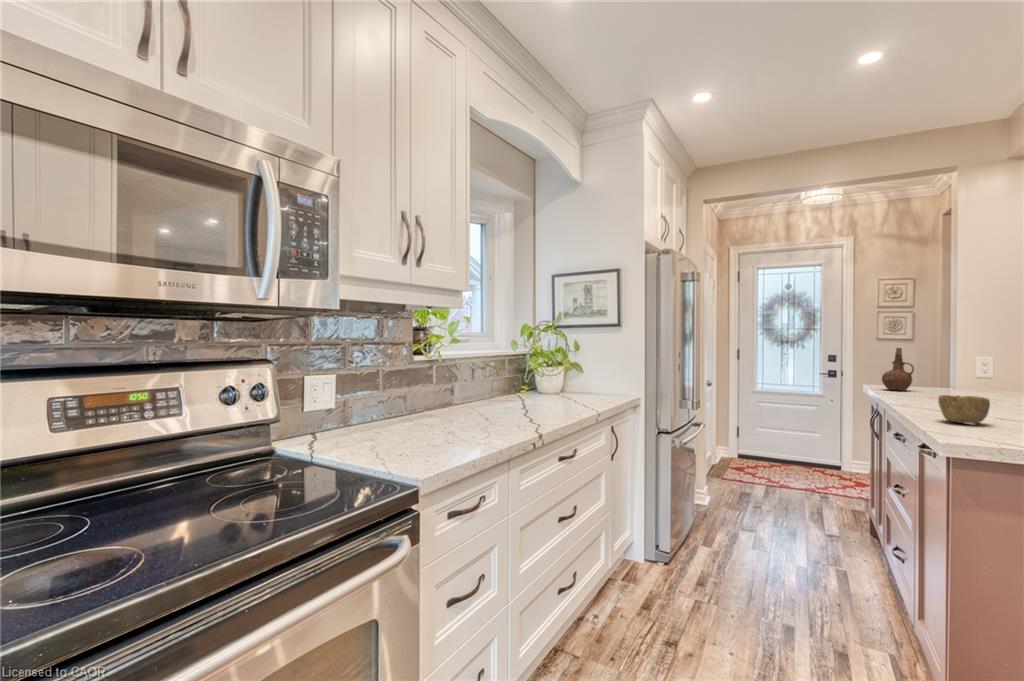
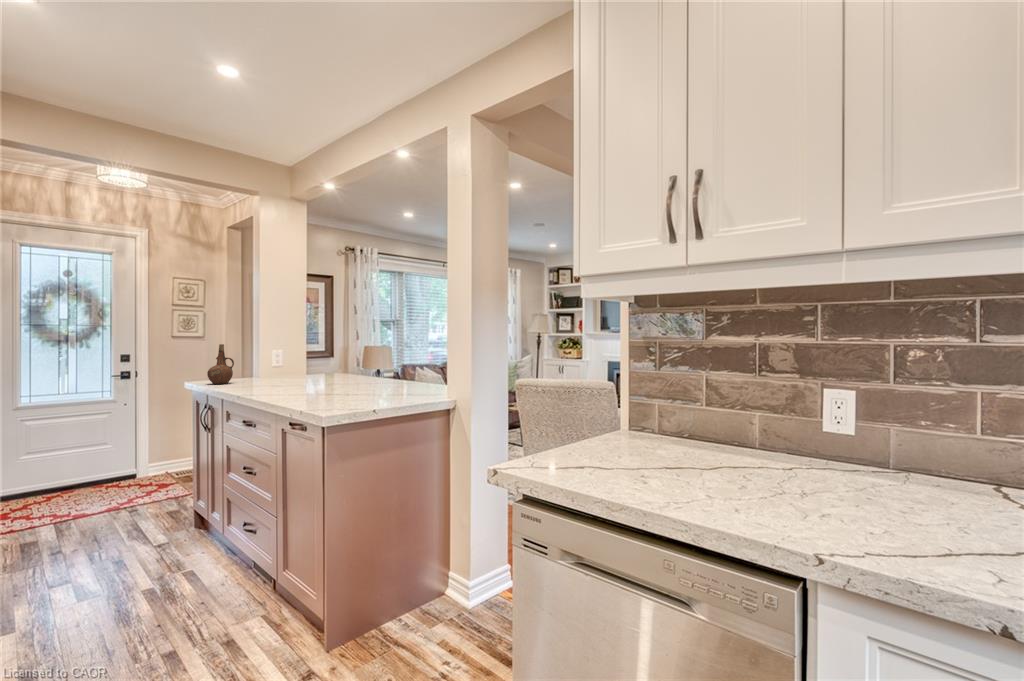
bowl: present [938,395,990,423] -> none [292,379,323,401]

